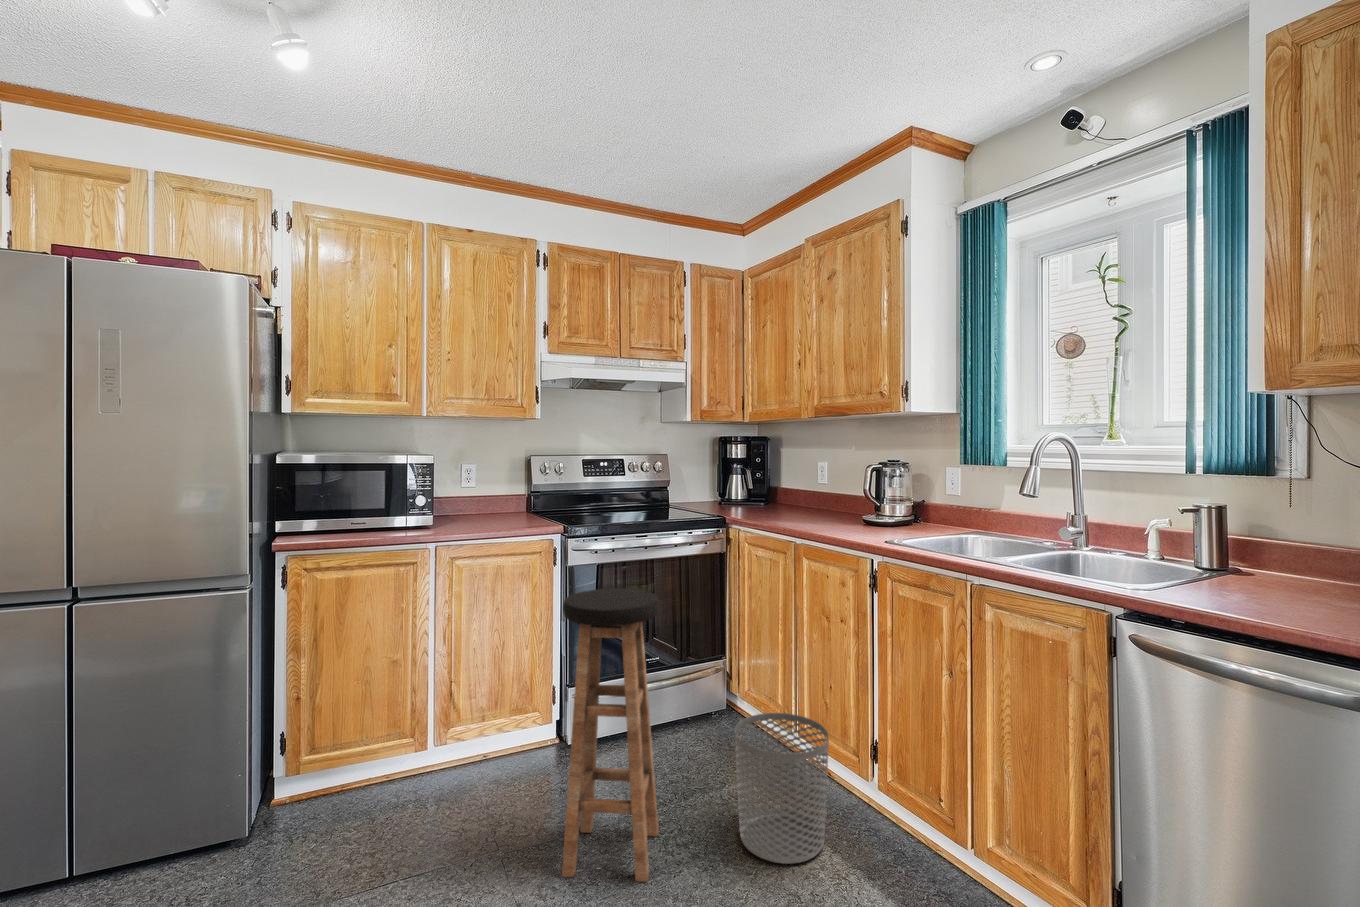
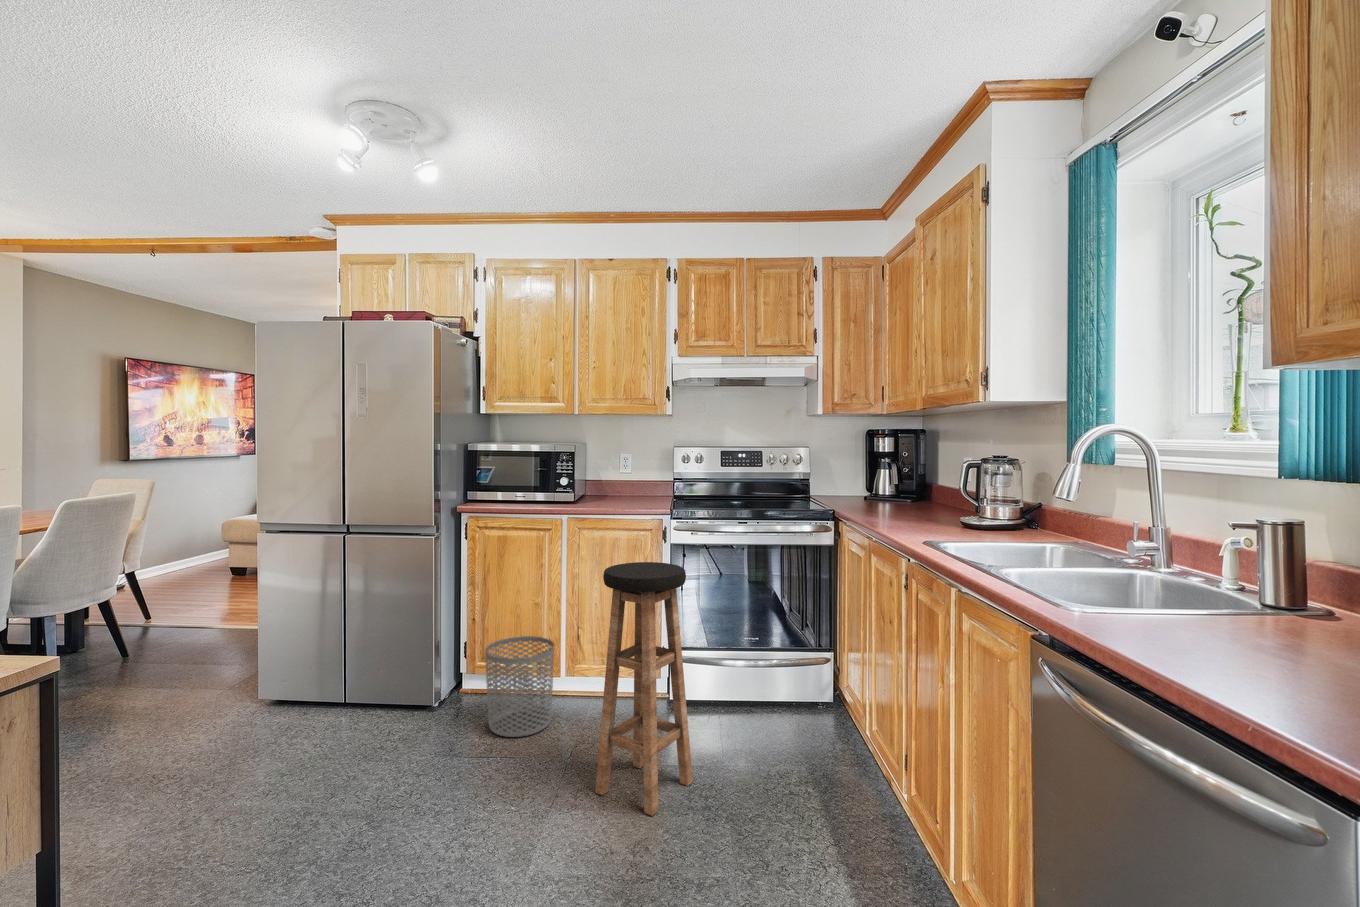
waste bin: present [735,713,829,864] -> present [485,636,554,737]

